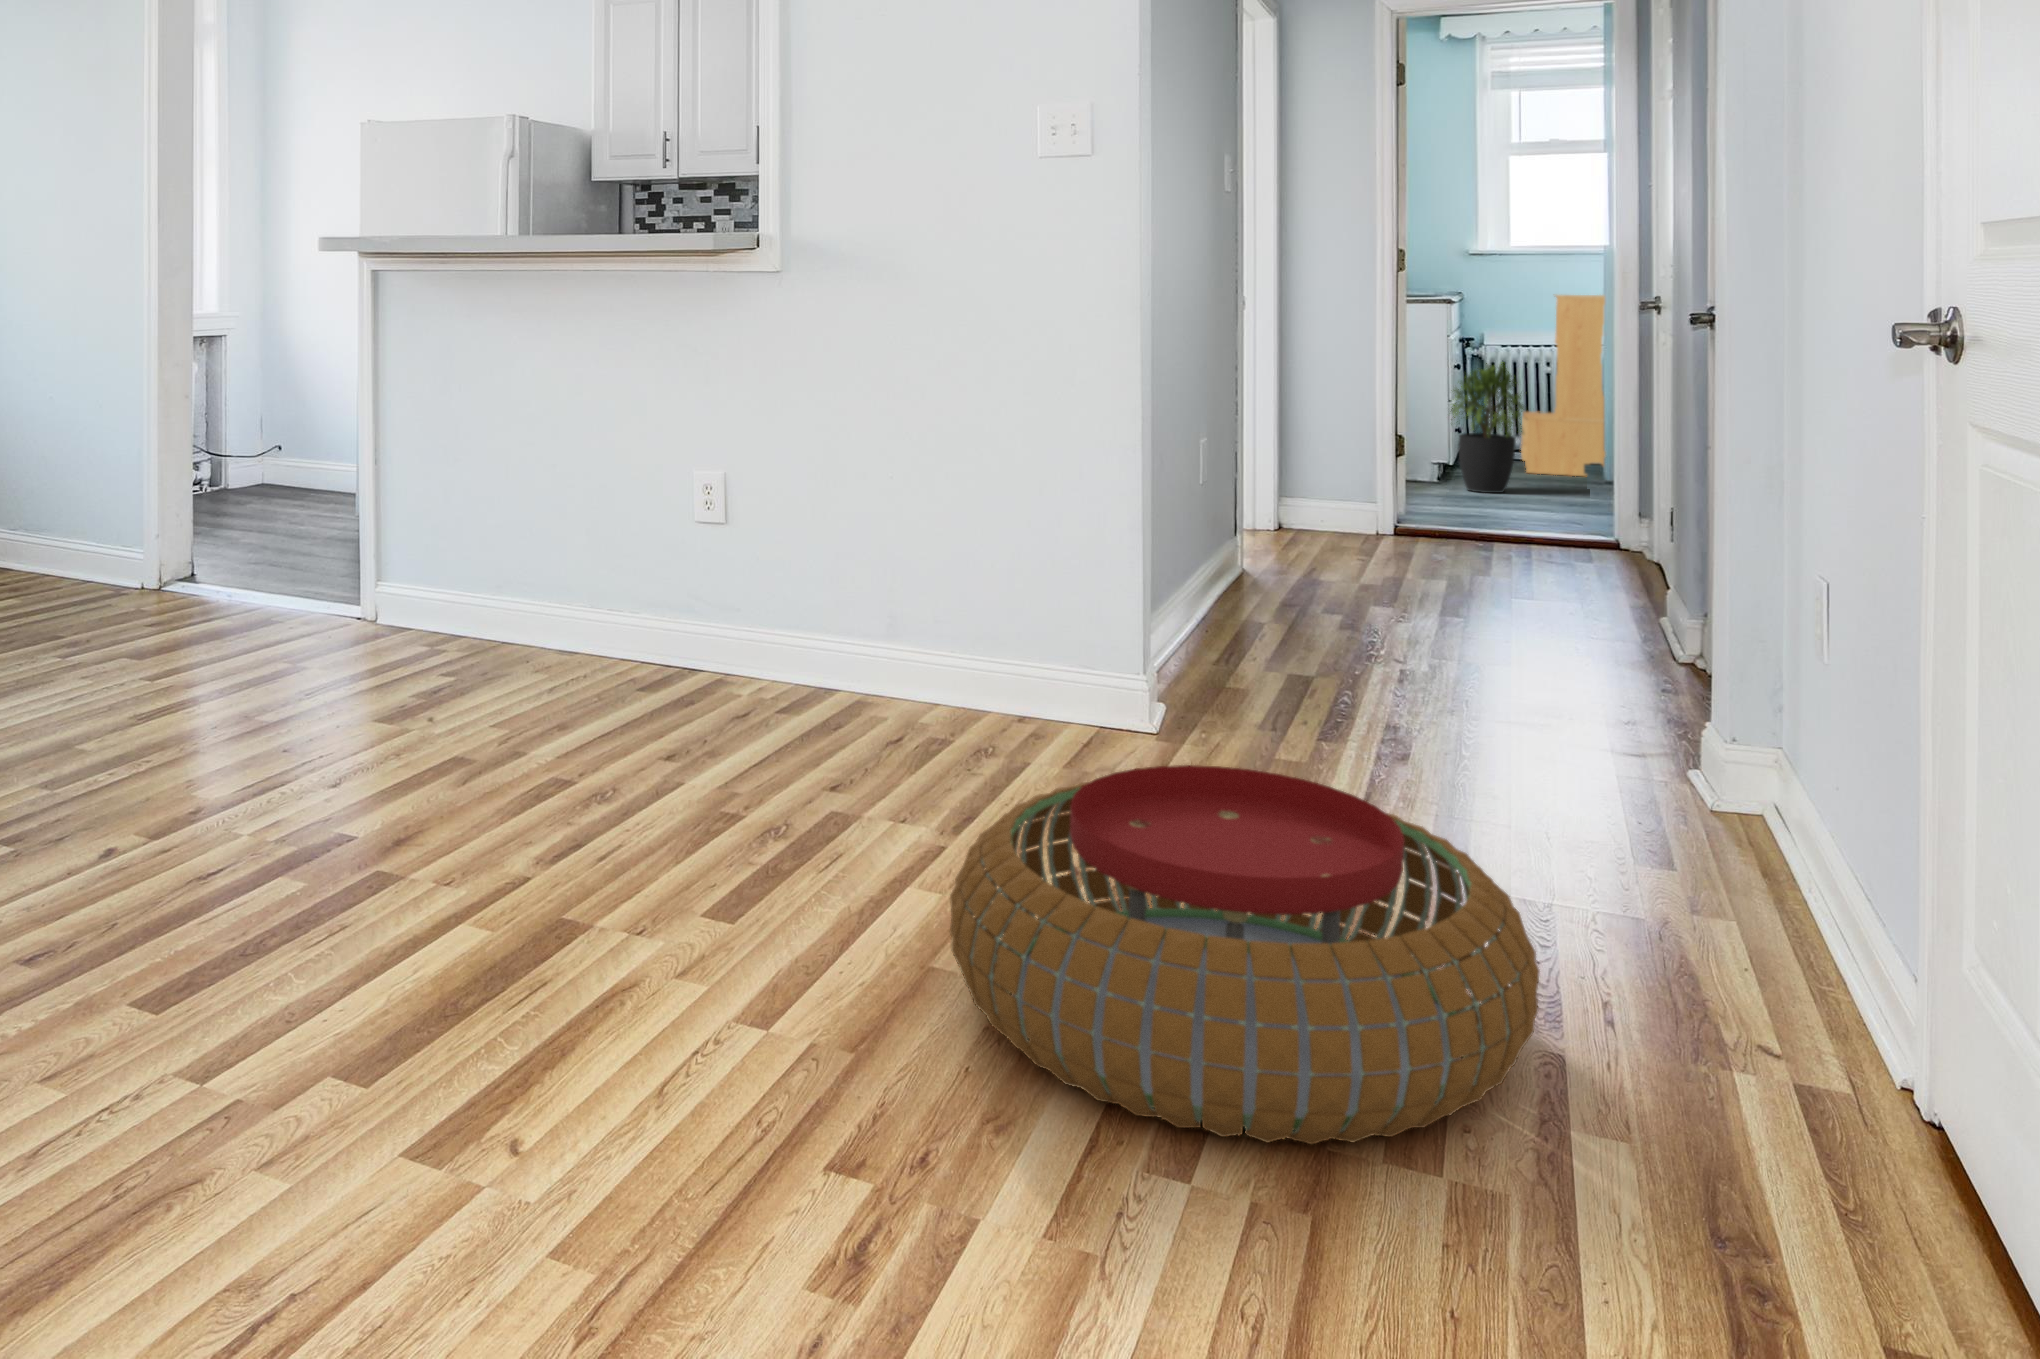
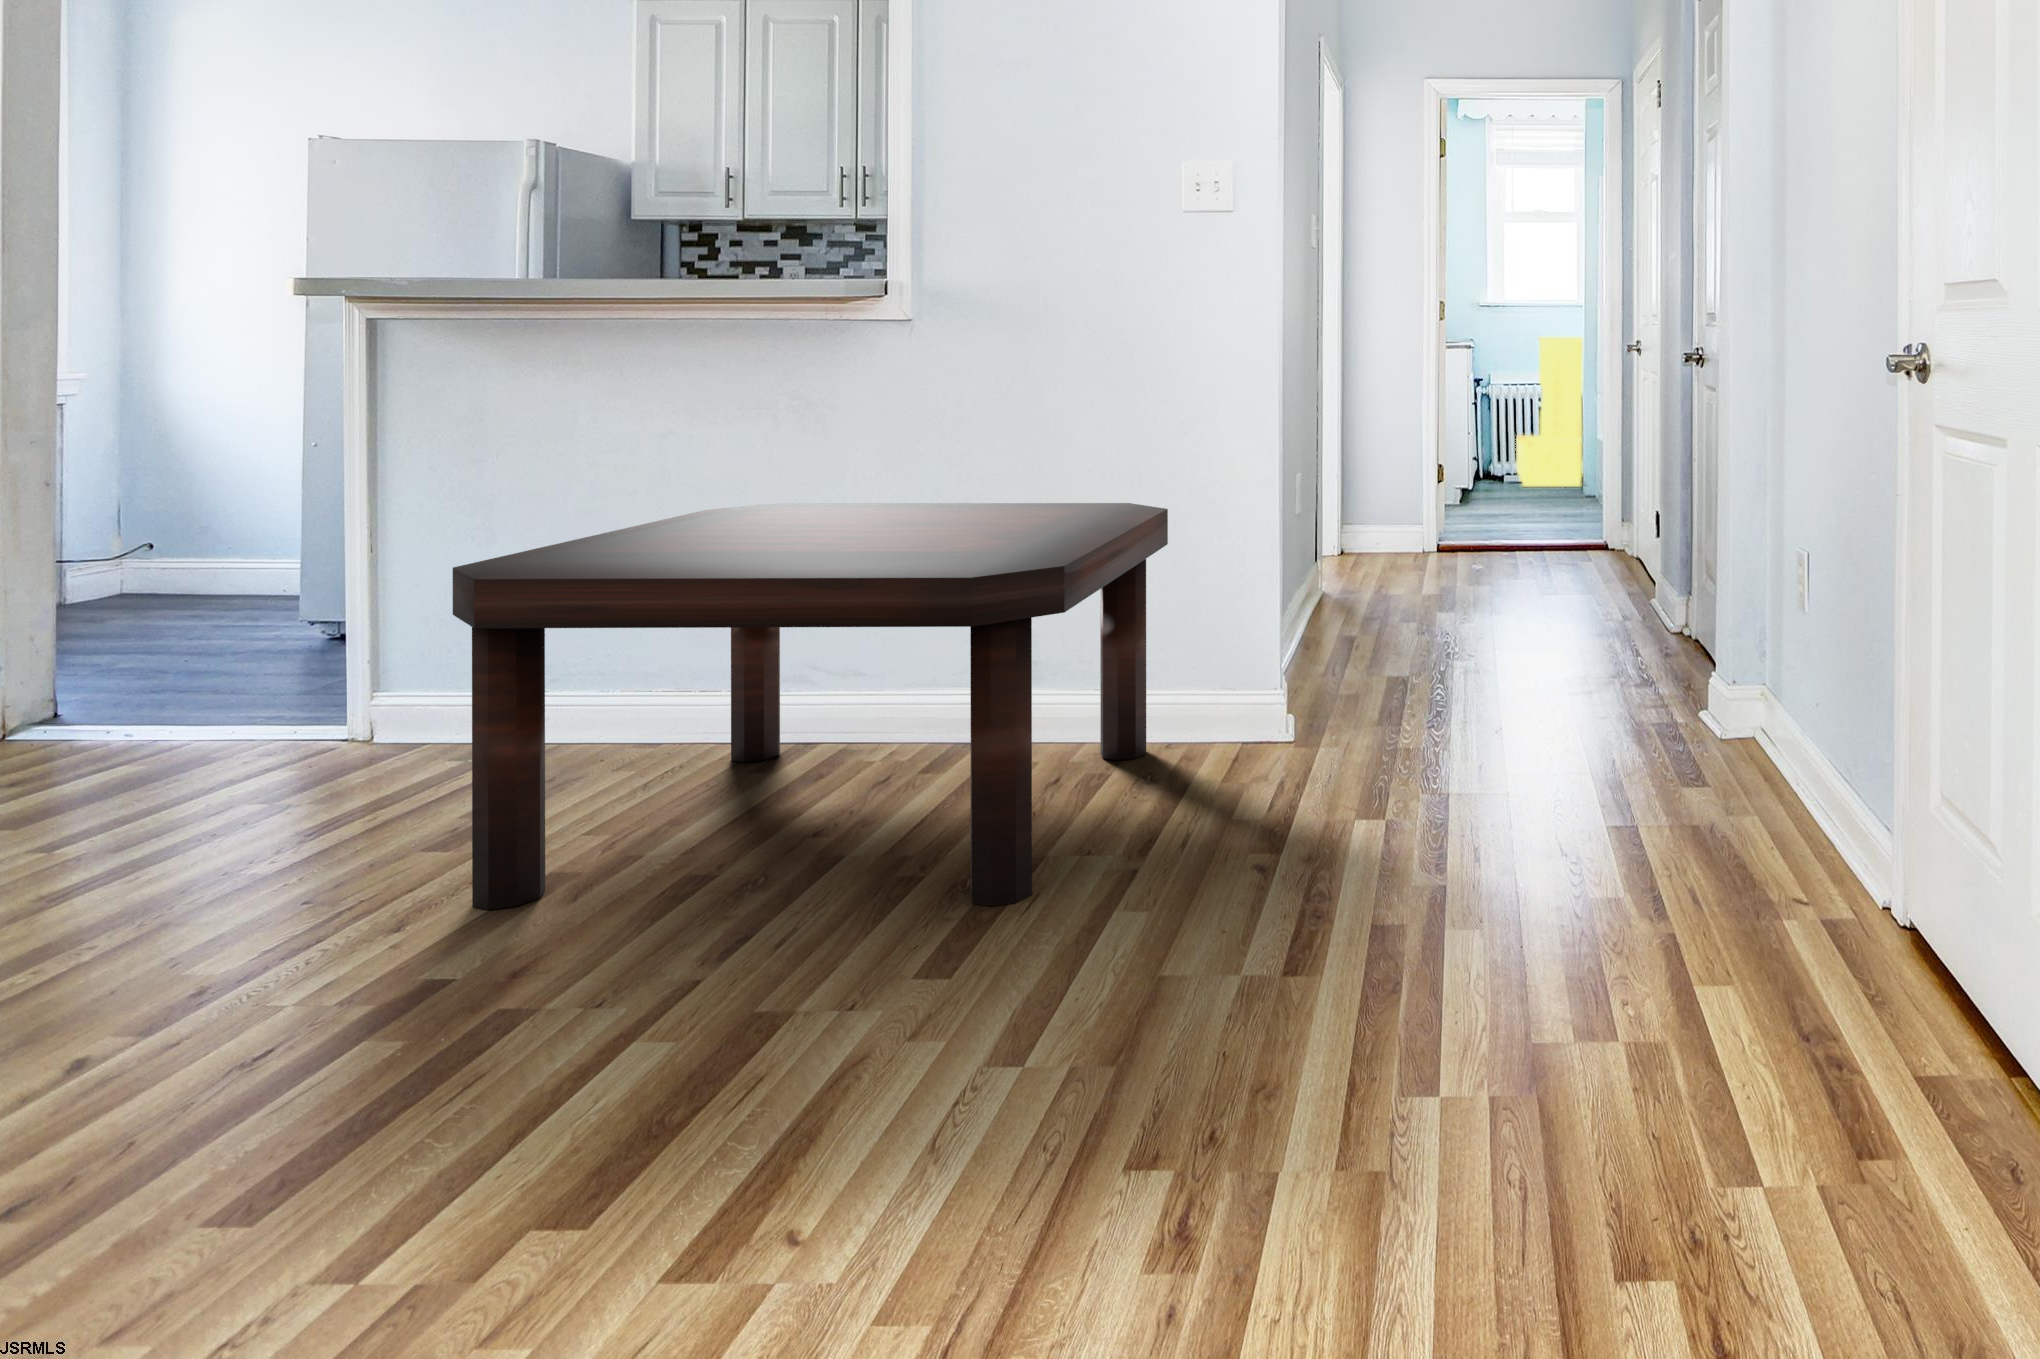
potted plant: present [1450,363,1524,493] -> none [1462,393,1527,506]
coffee table: none [380,440,1023,861] -> present [453,503,1168,910]
pouf: present [950,765,1540,1144] -> none [1183,749,1666,1057]

